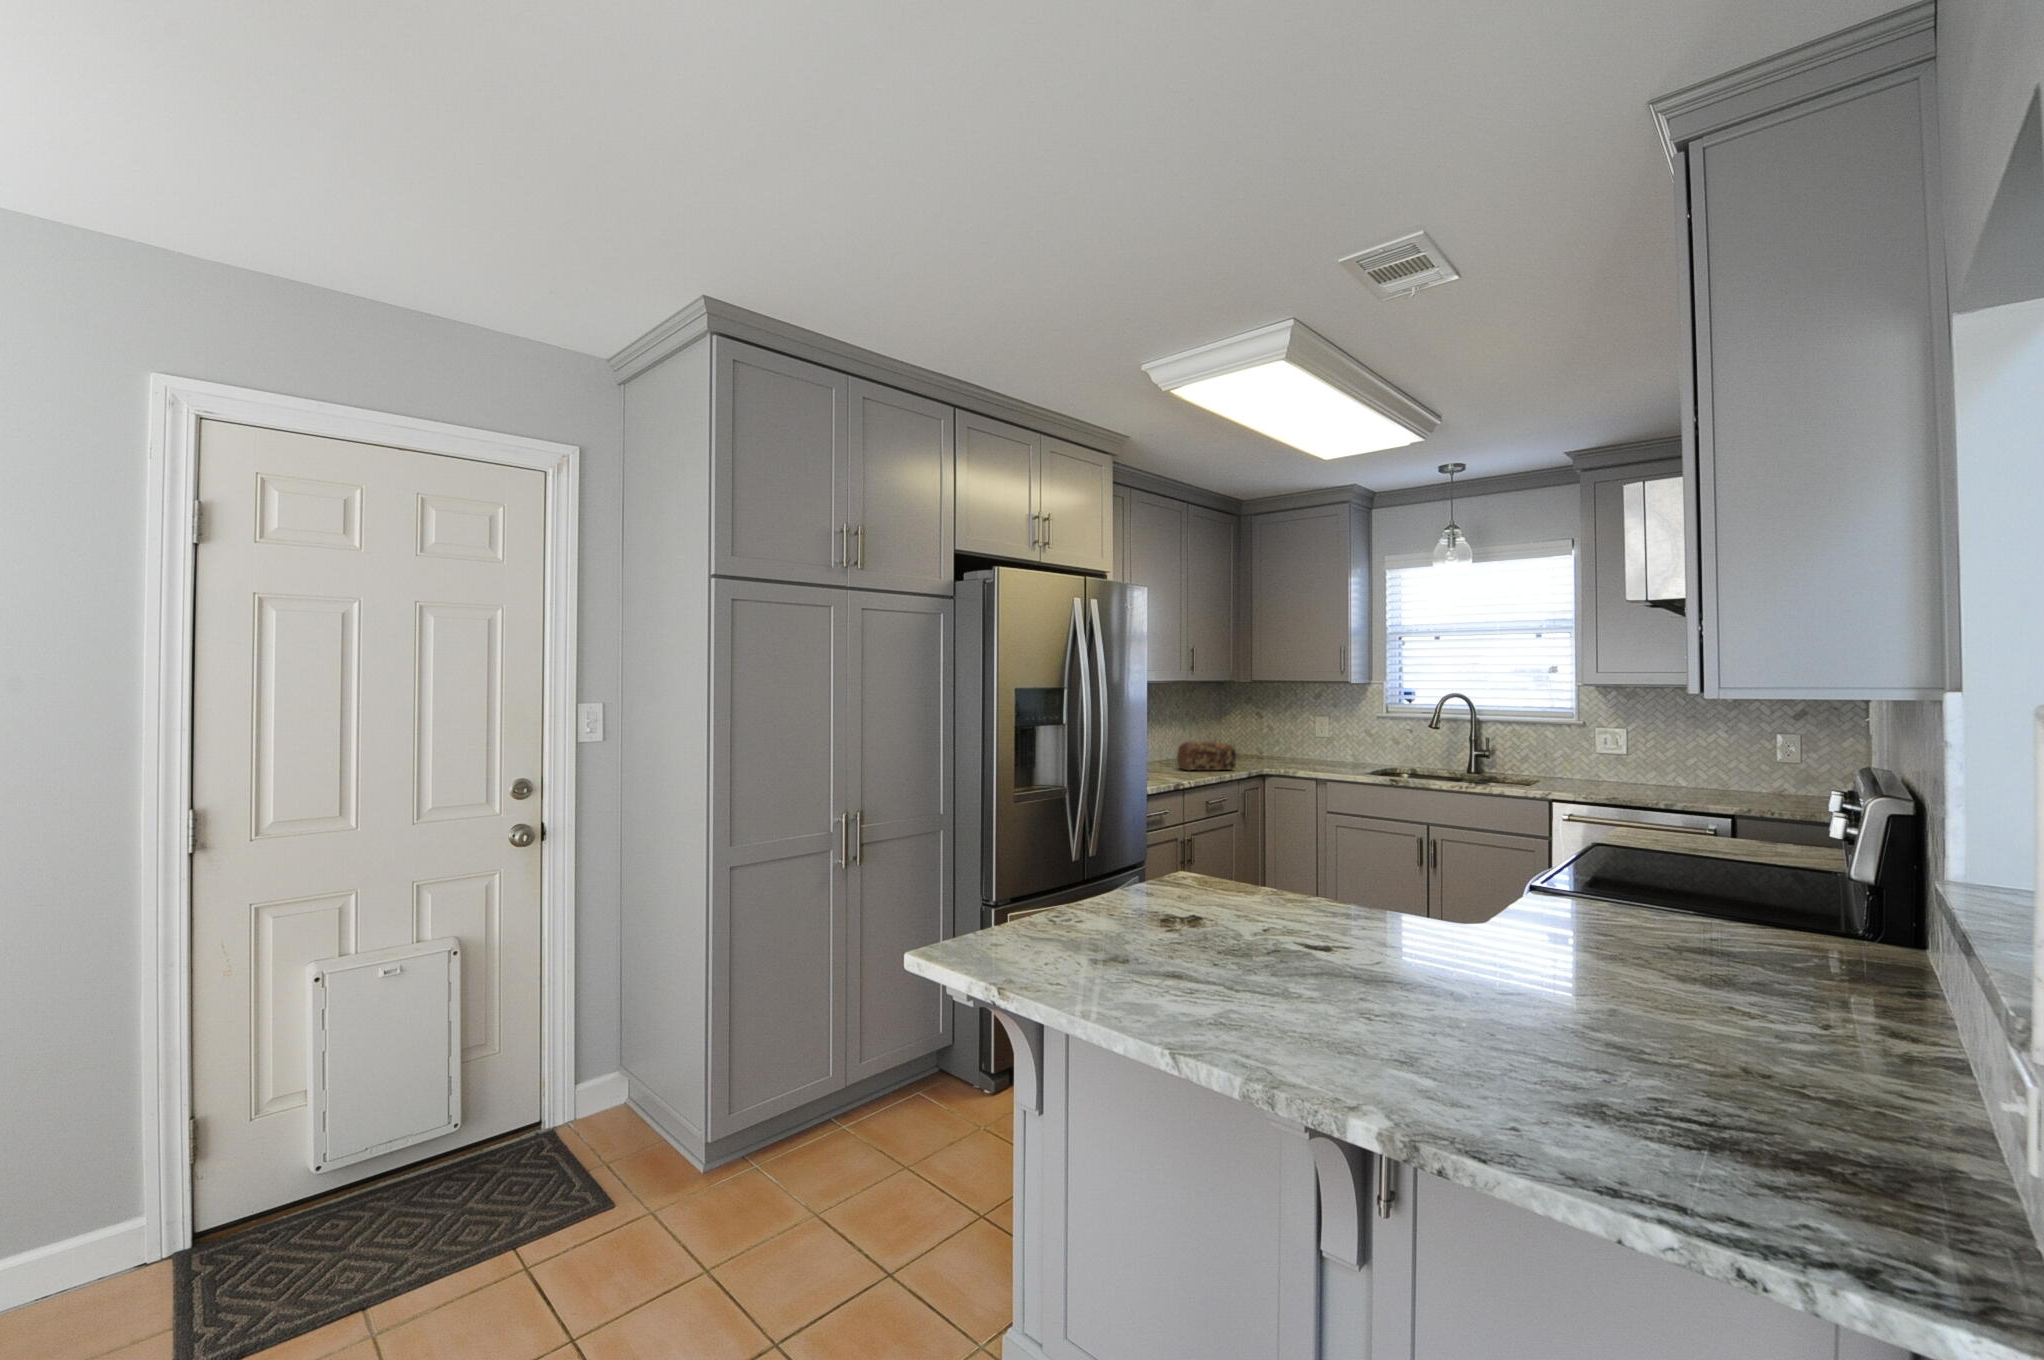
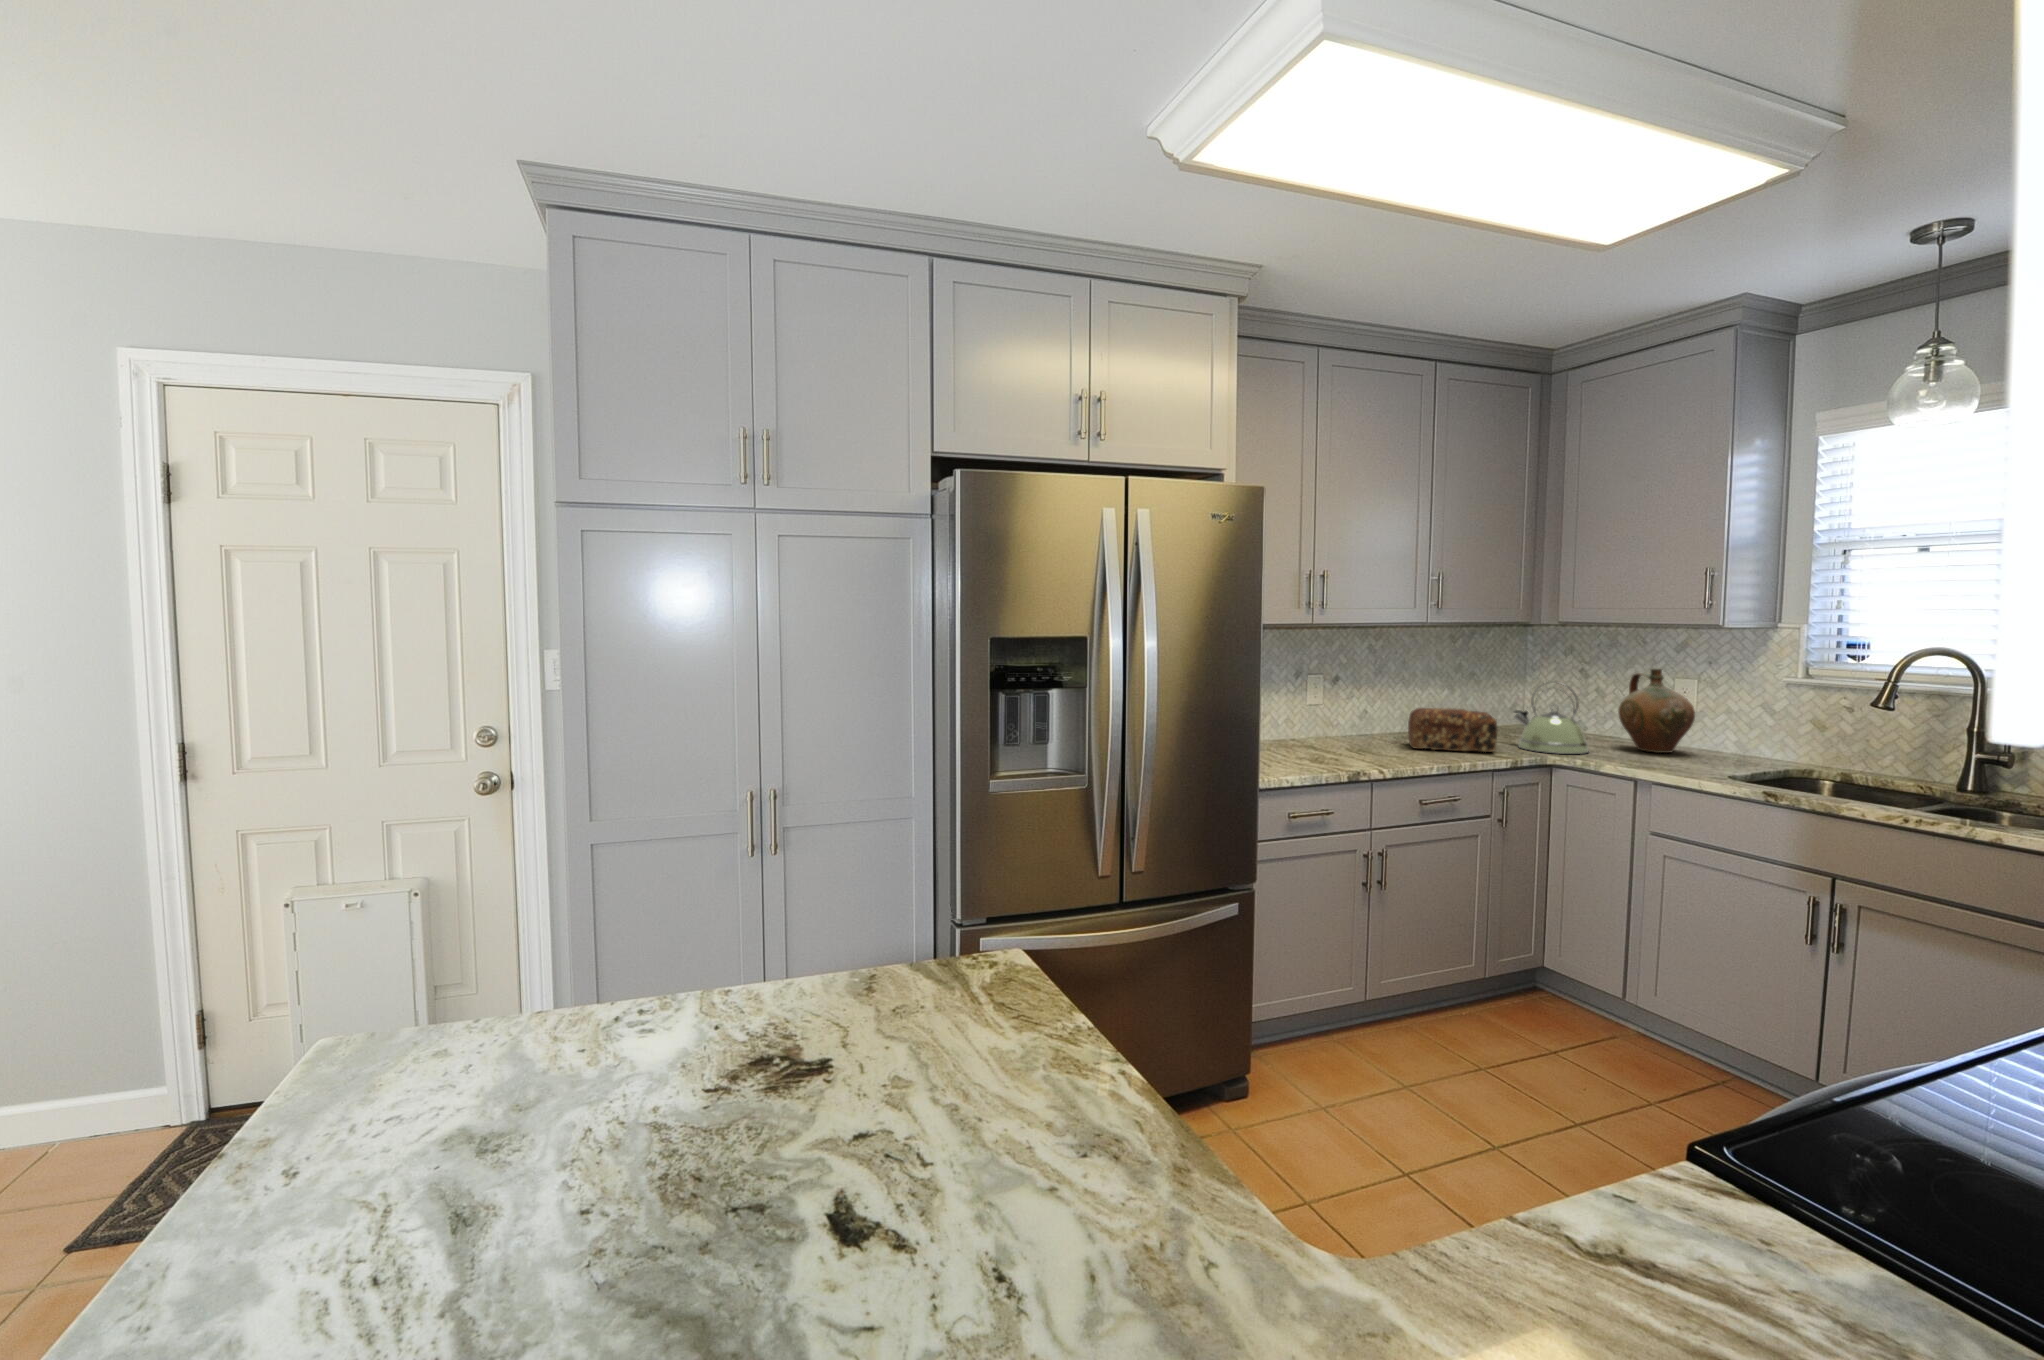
ceramic jug: none [1291,711,1333,765] -> present [1618,669,1695,753]
kettle: none [1234,721,1282,769] -> present [1514,684,1588,754]

